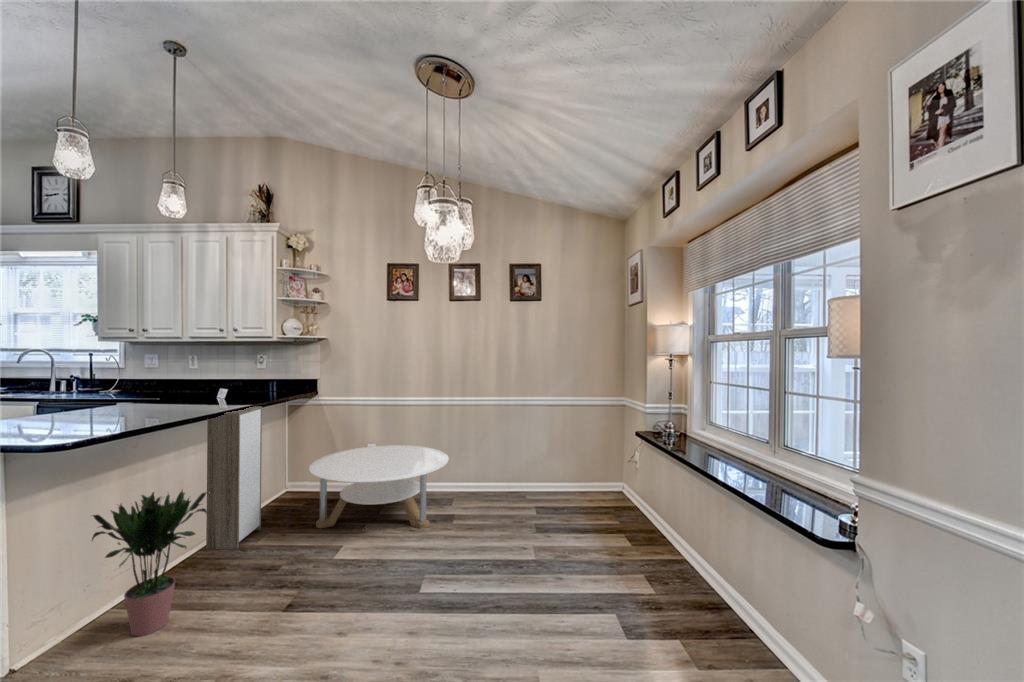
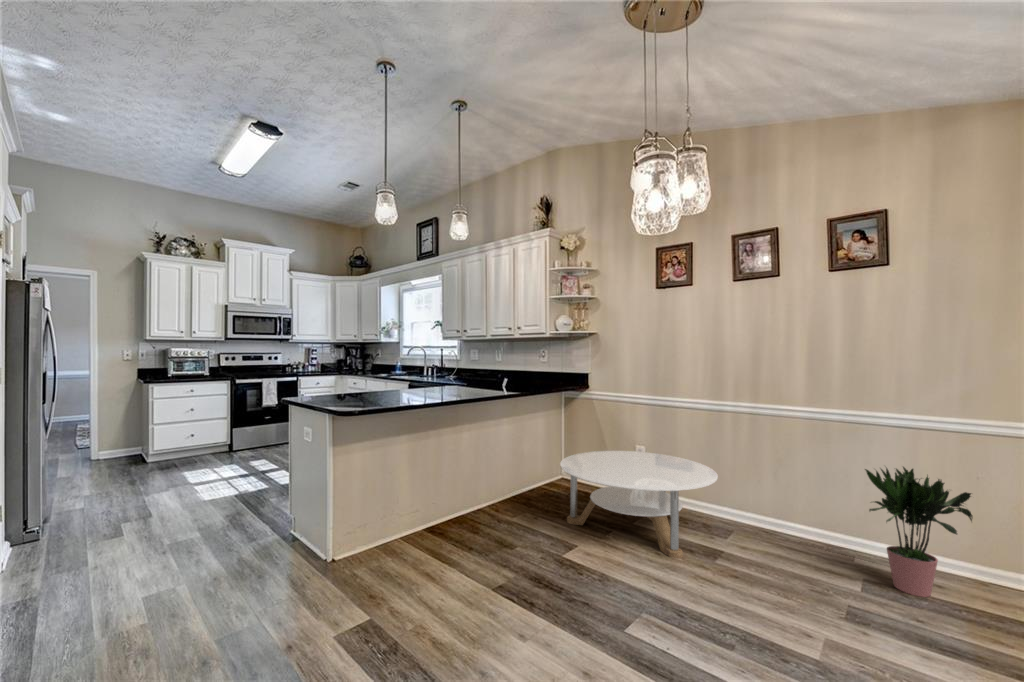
storage cabinet: present [206,406,262,549] -> none [478,393,525,520]
potted plant: present [92,491,207,636] -> present [865,467,973,597]

